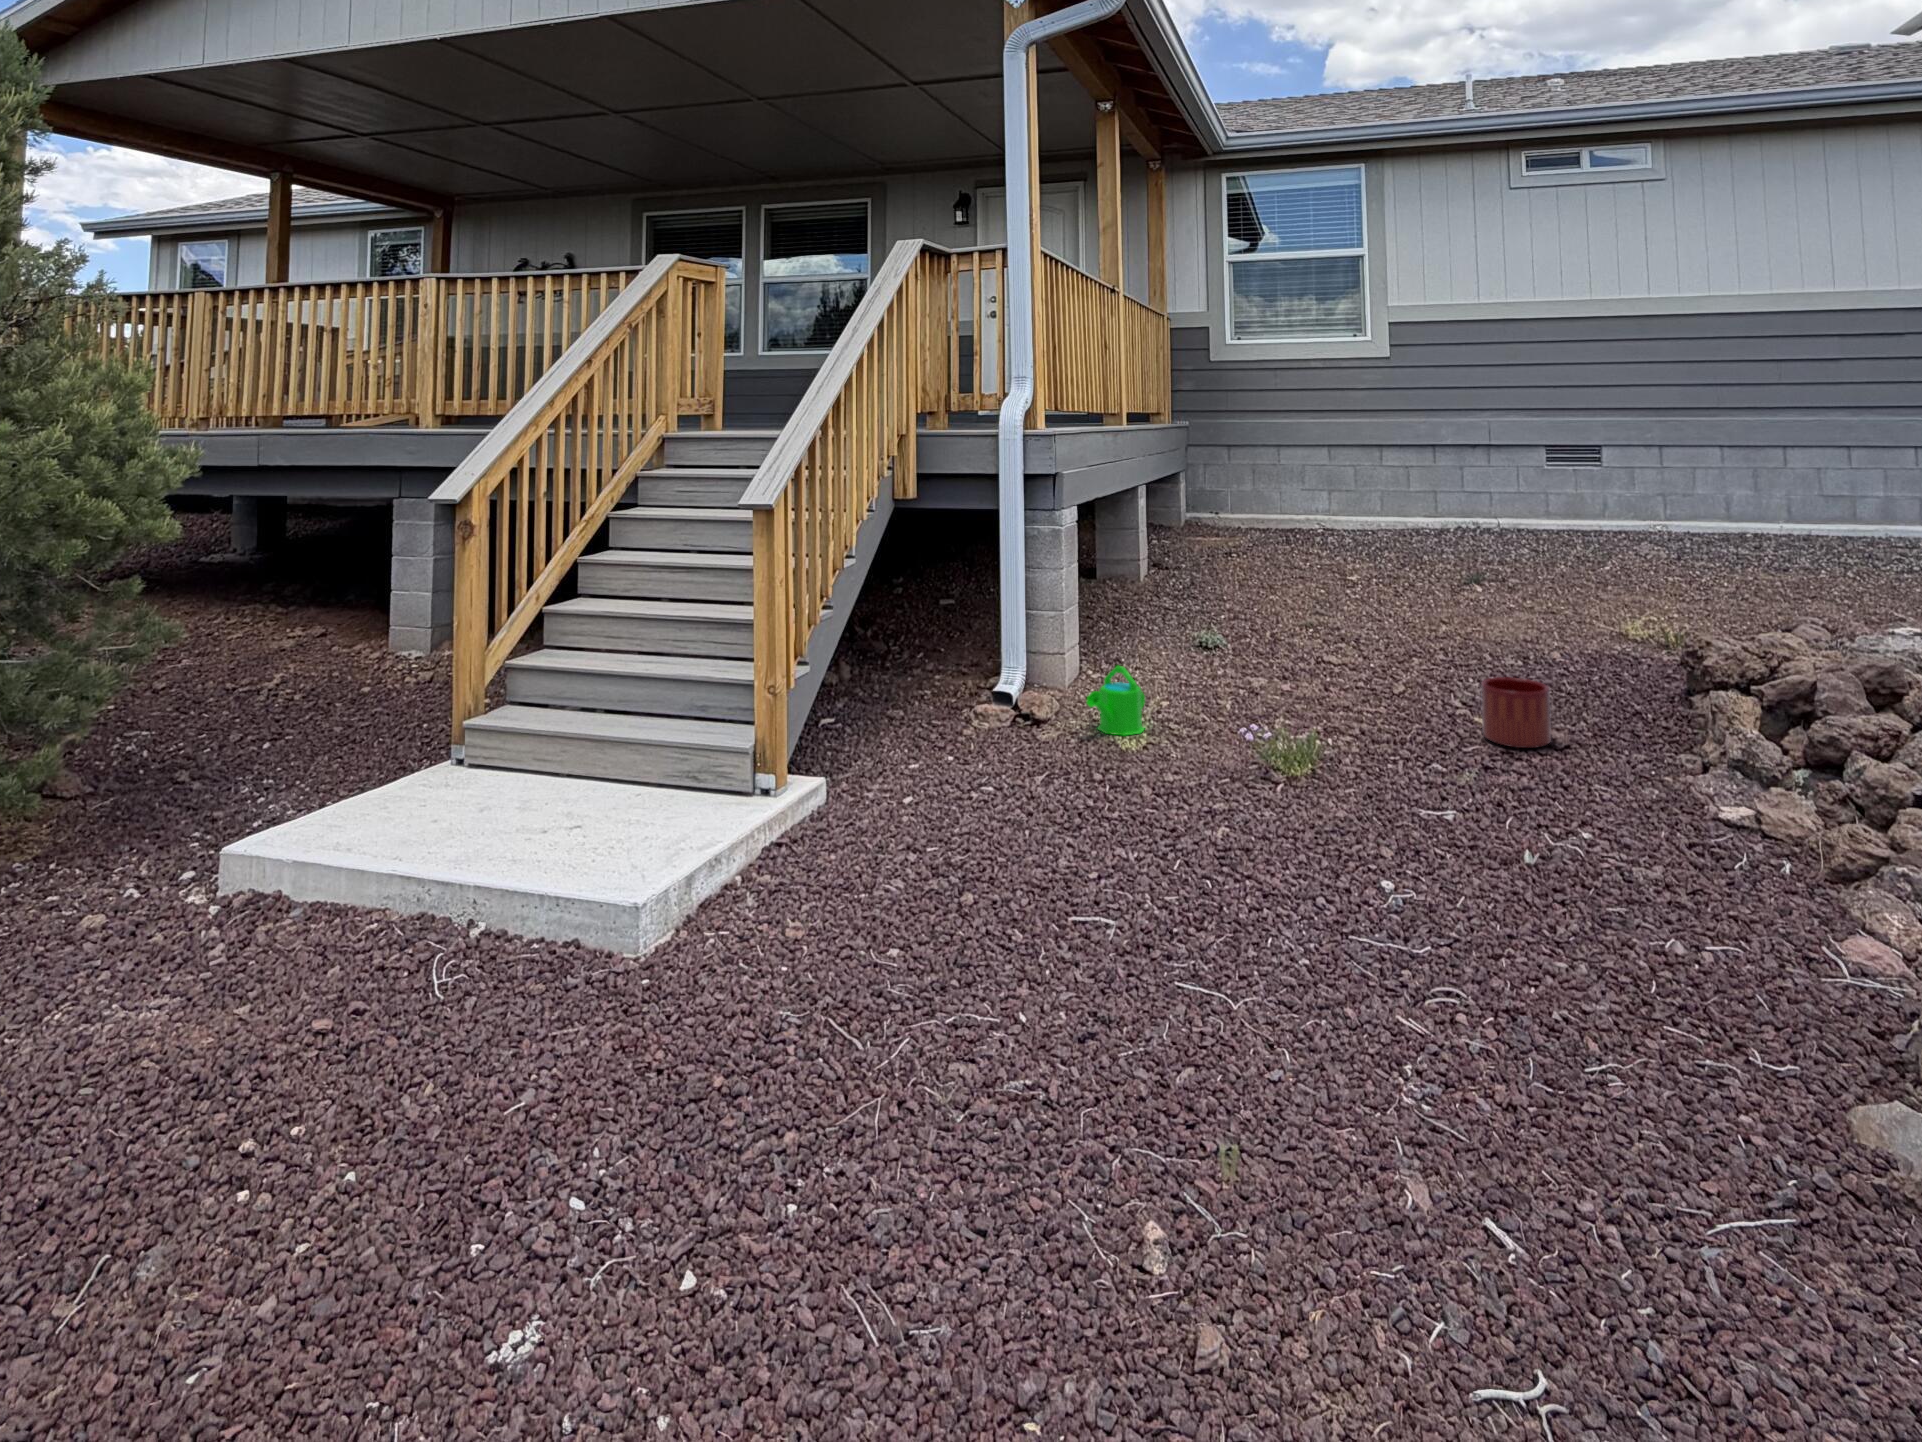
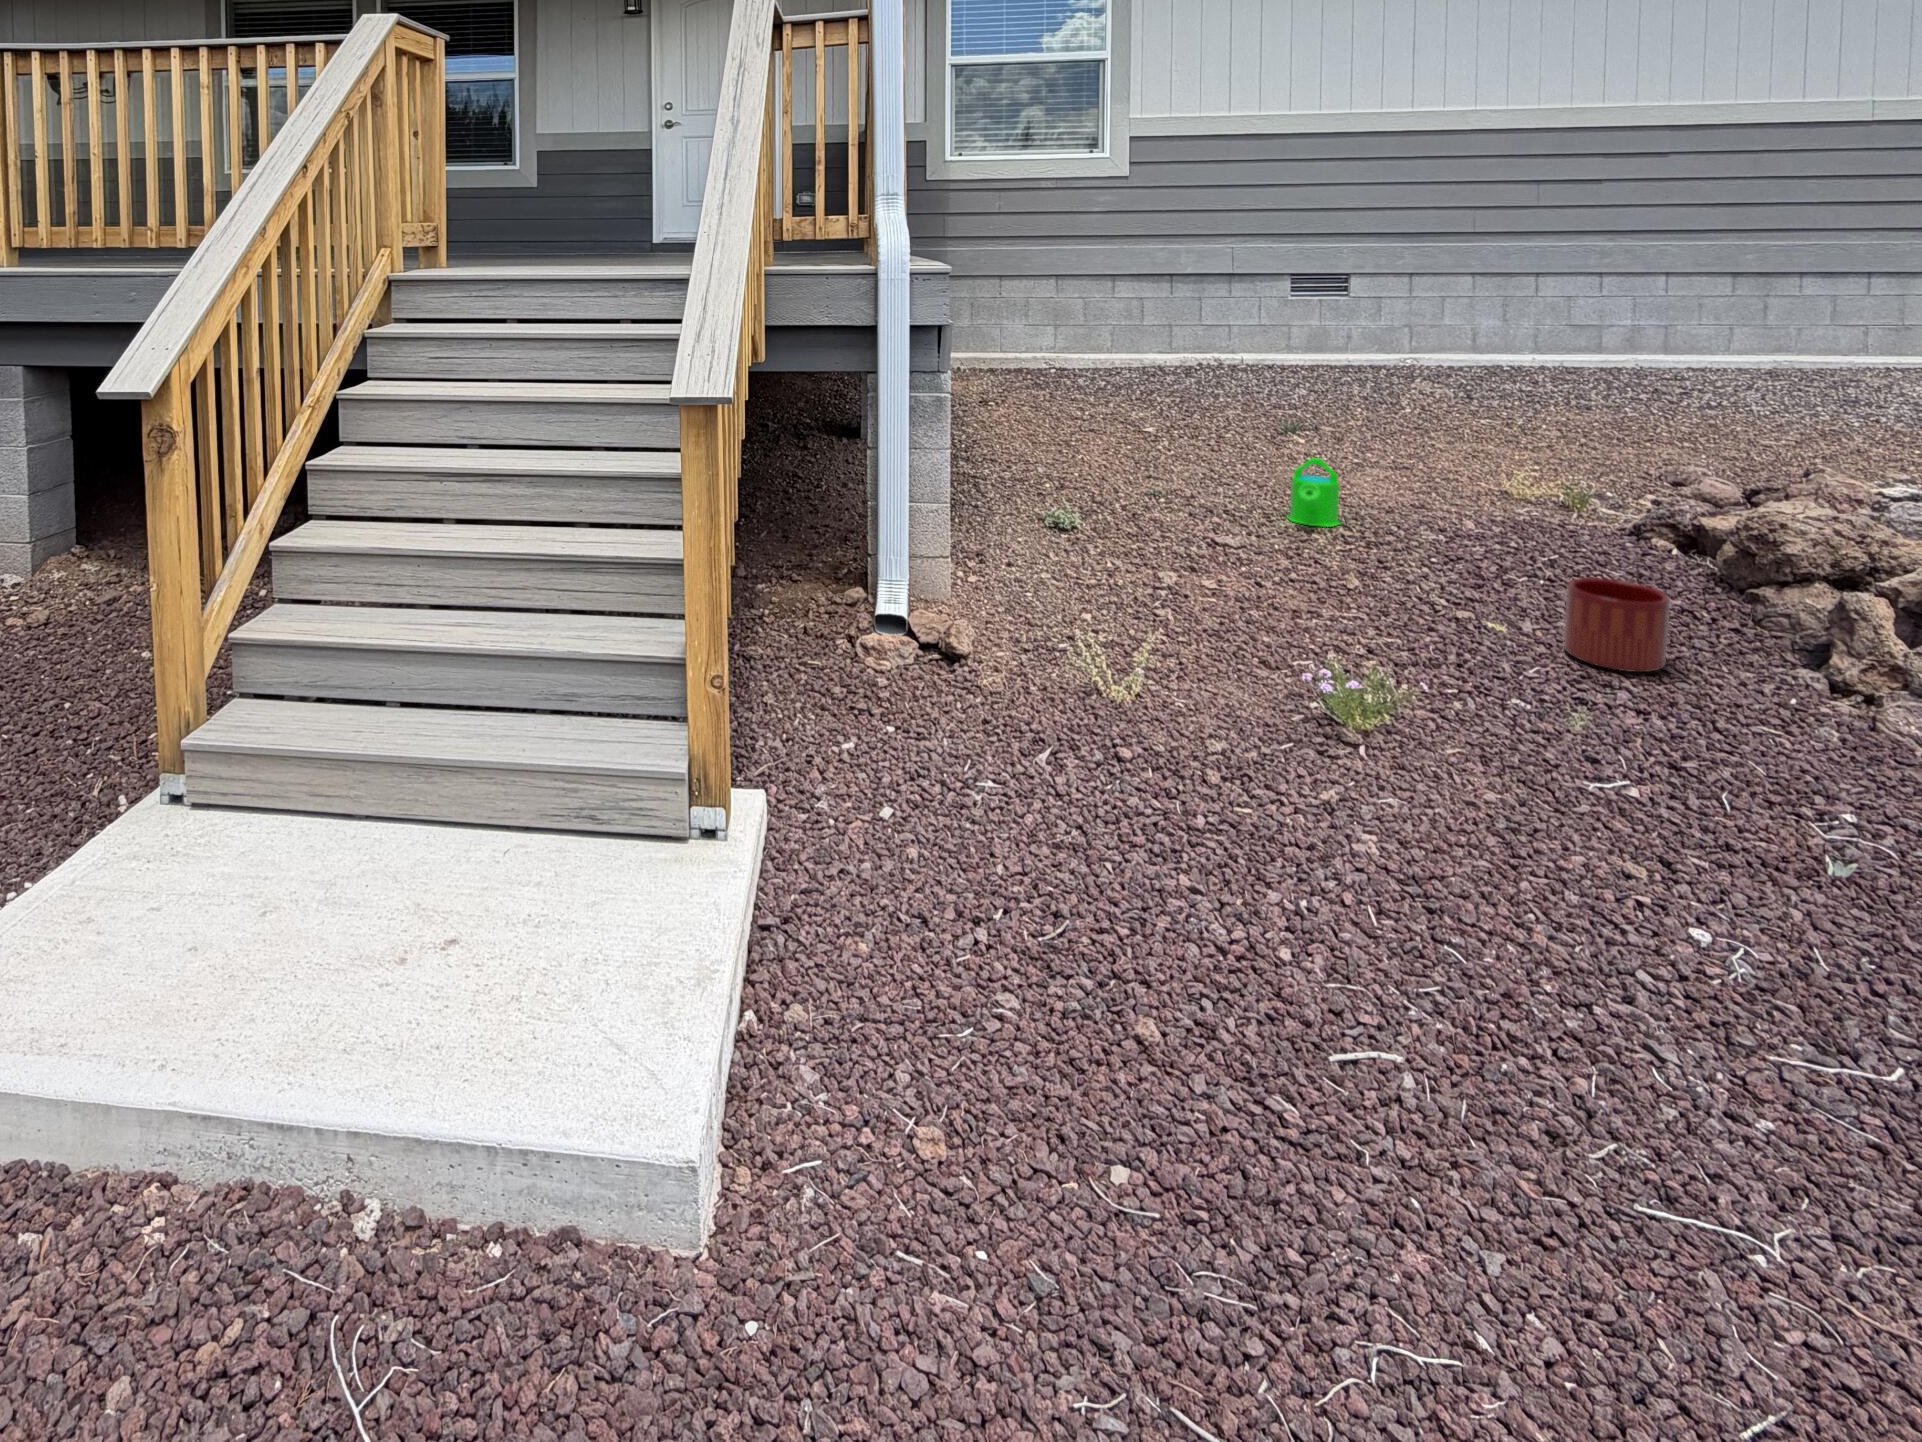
watering can: present [1086,666,1145,736] -> present [1288,458,1340,527]

